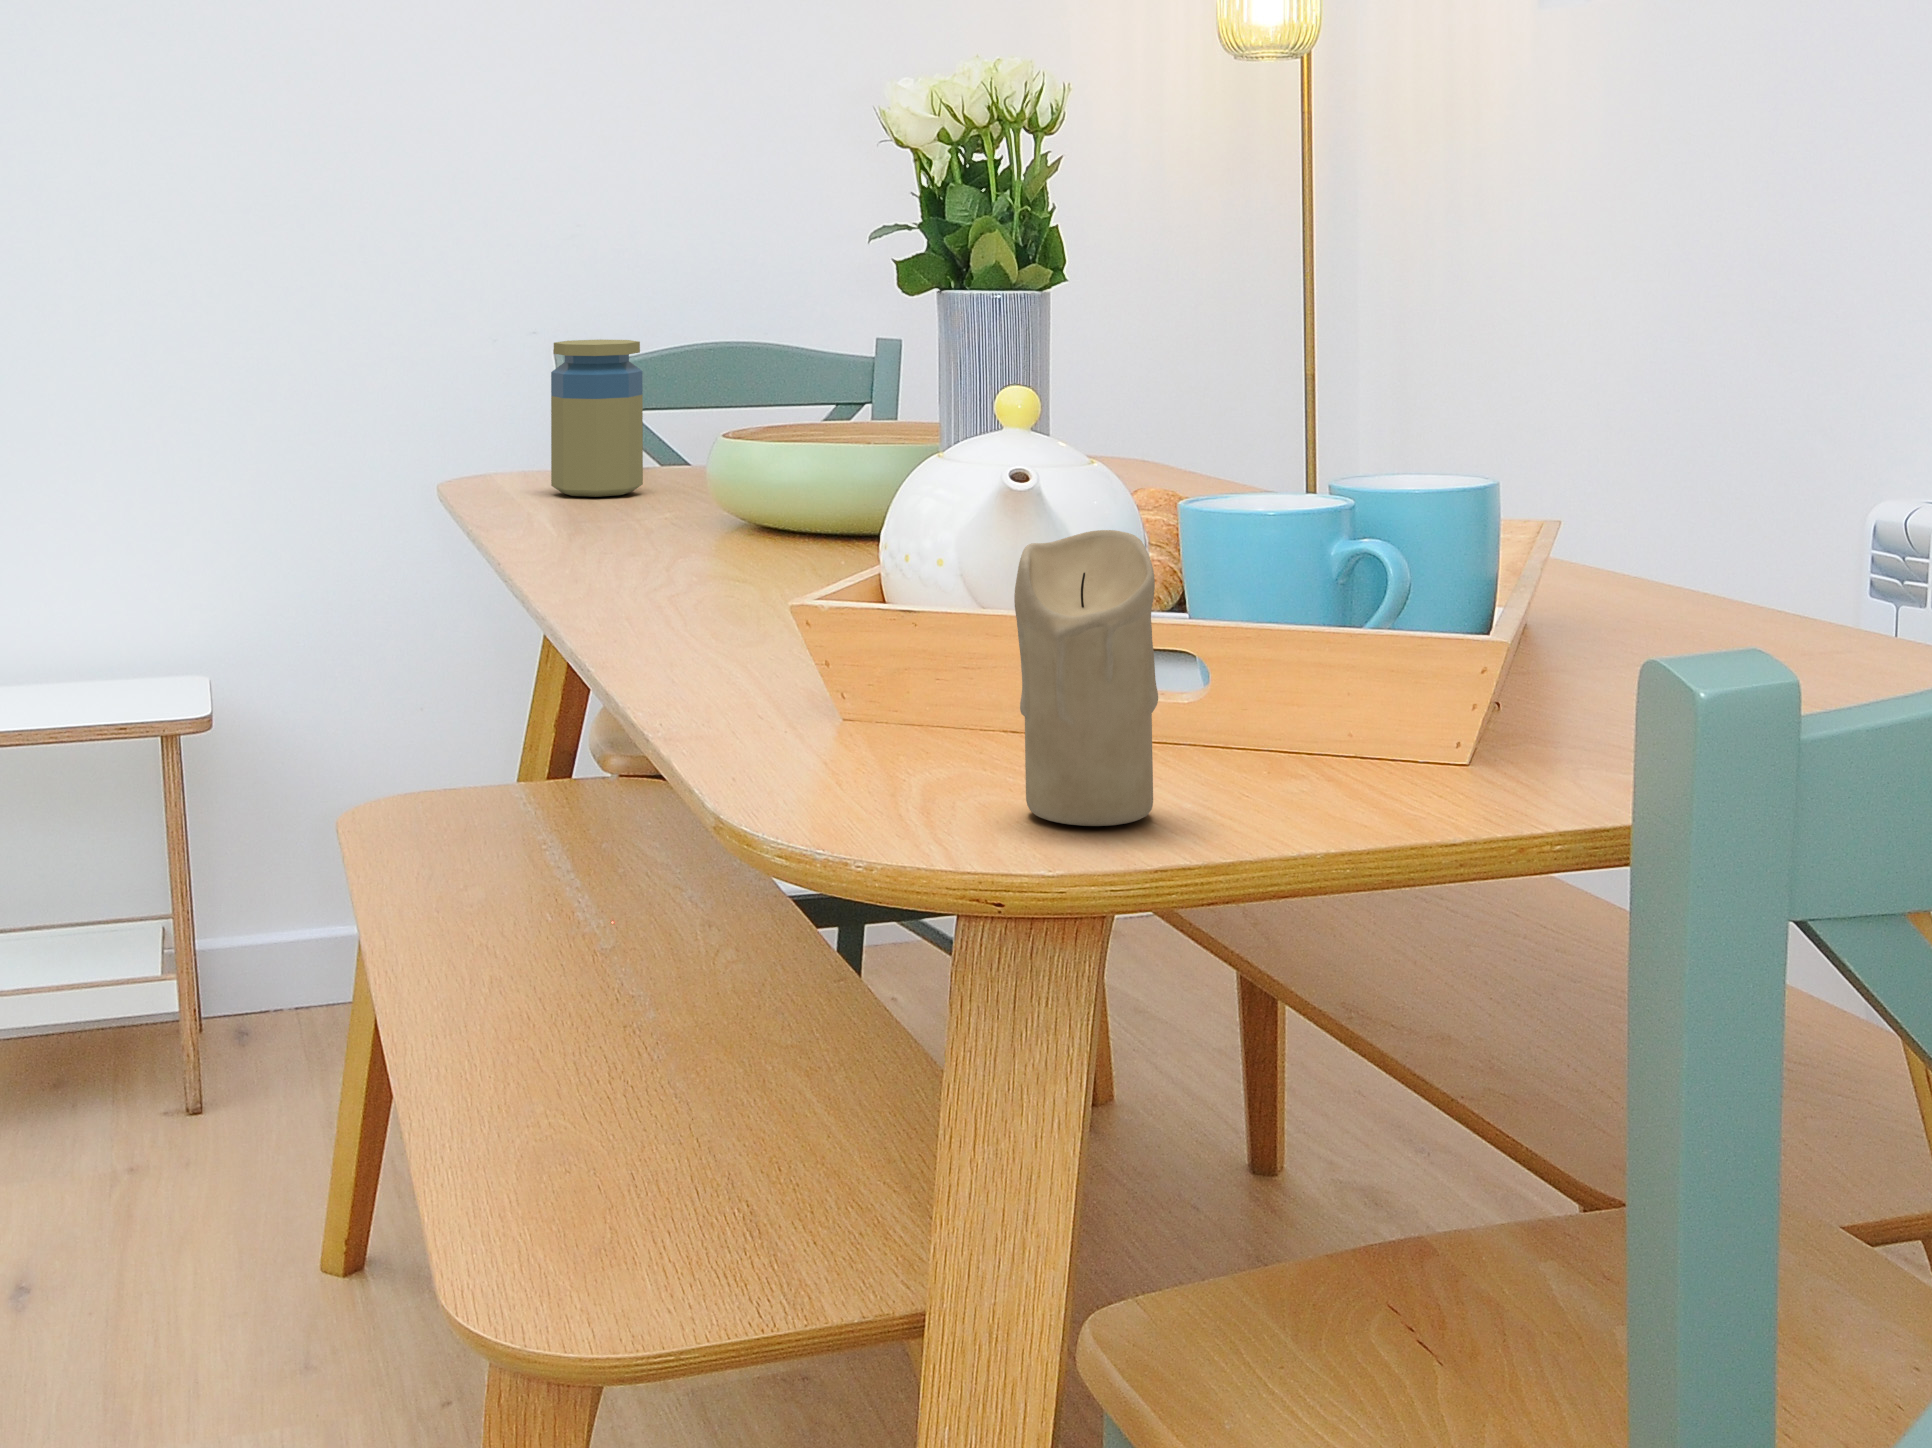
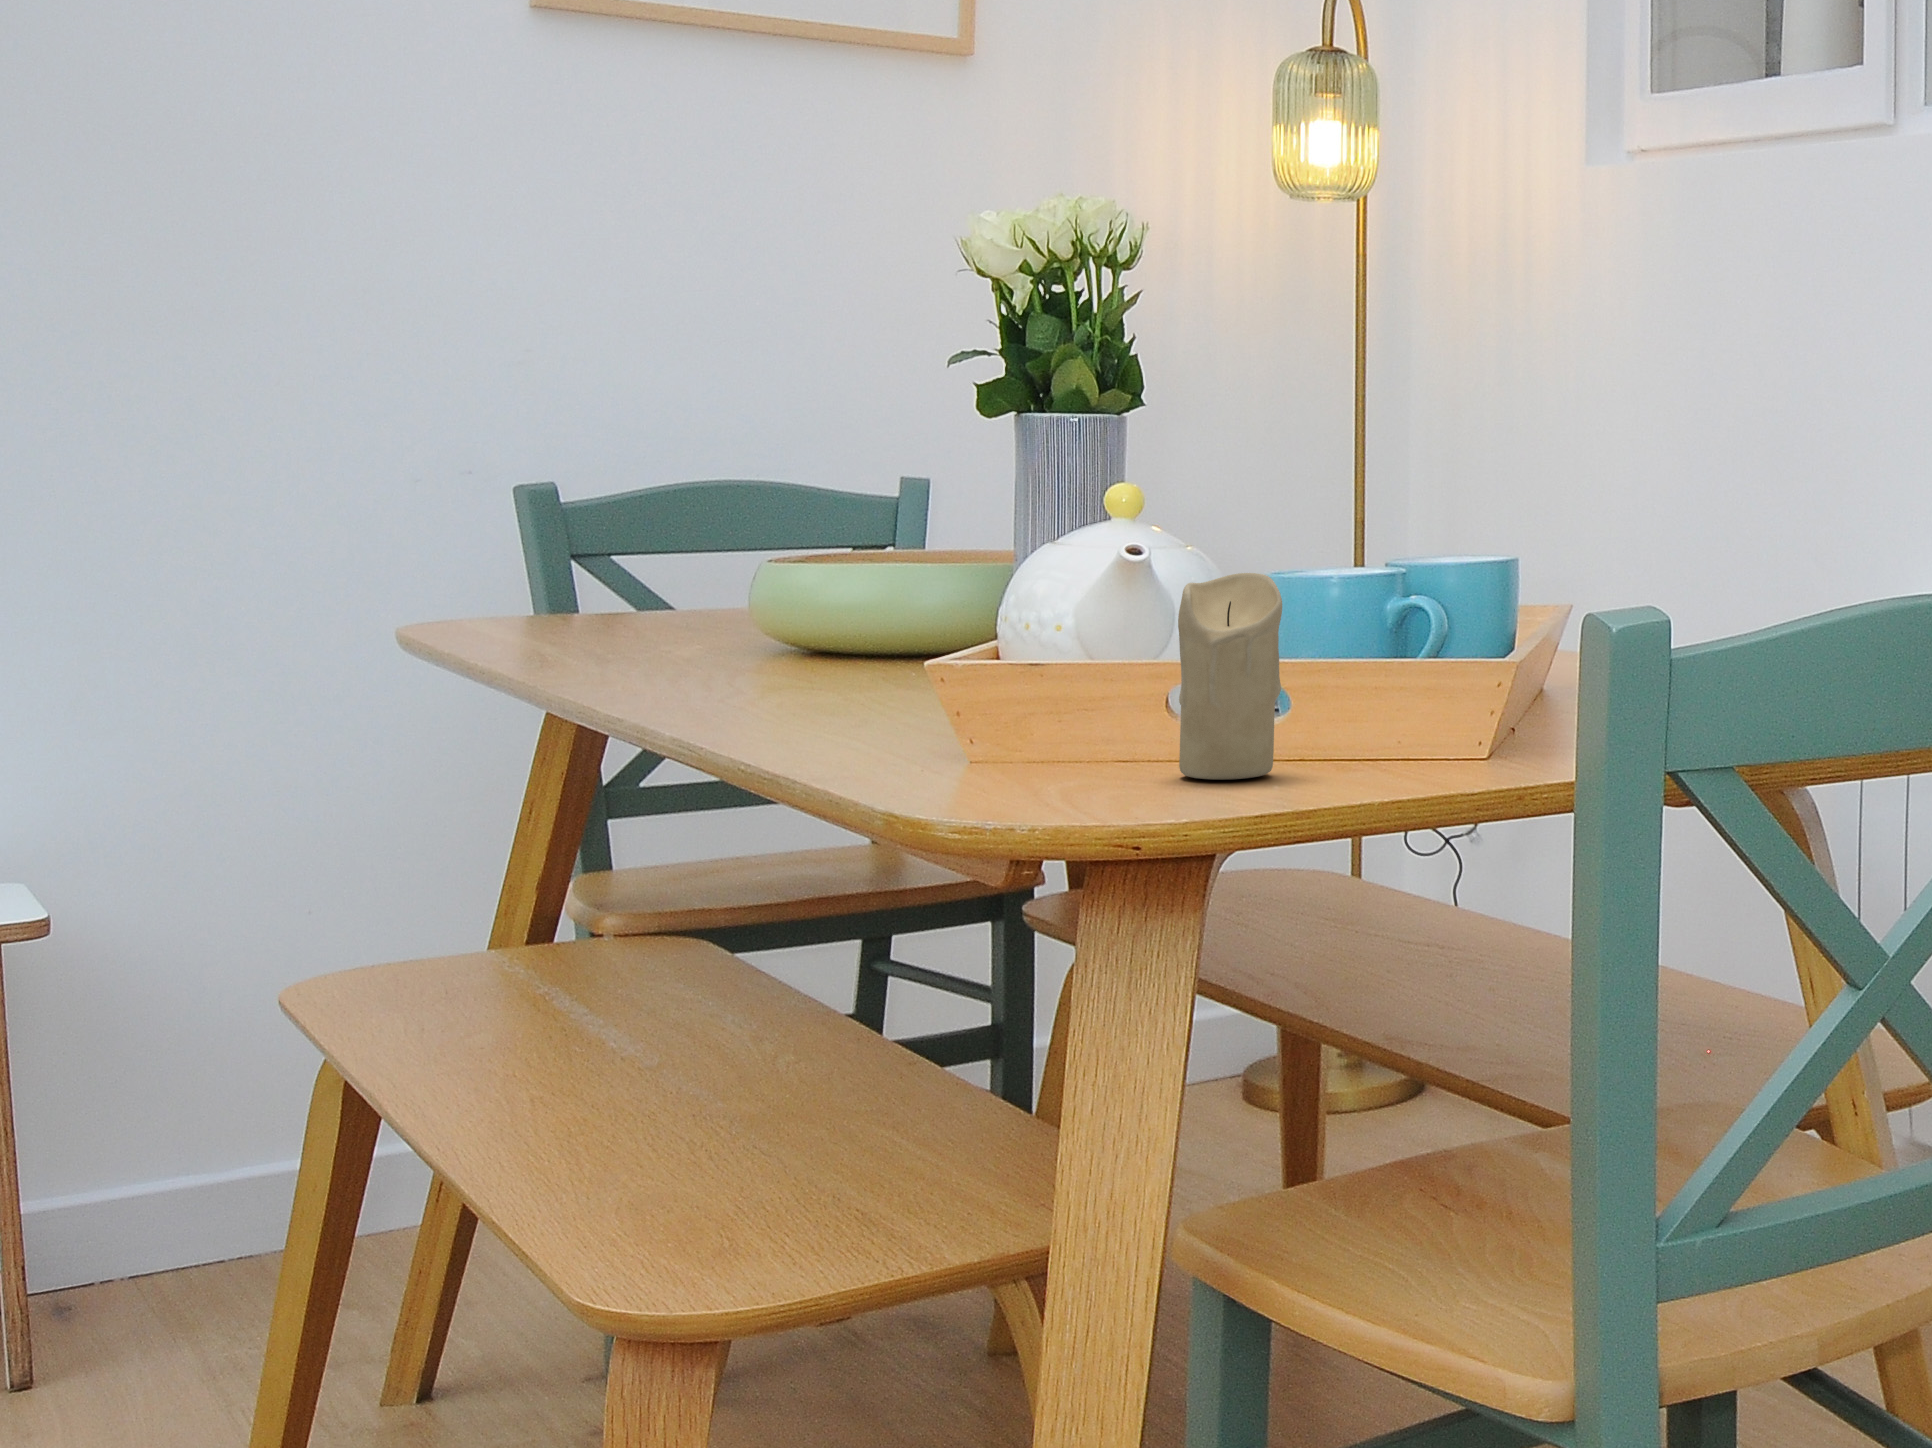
jar: present [551,340,643,497] -> none [582,464,687,620]

